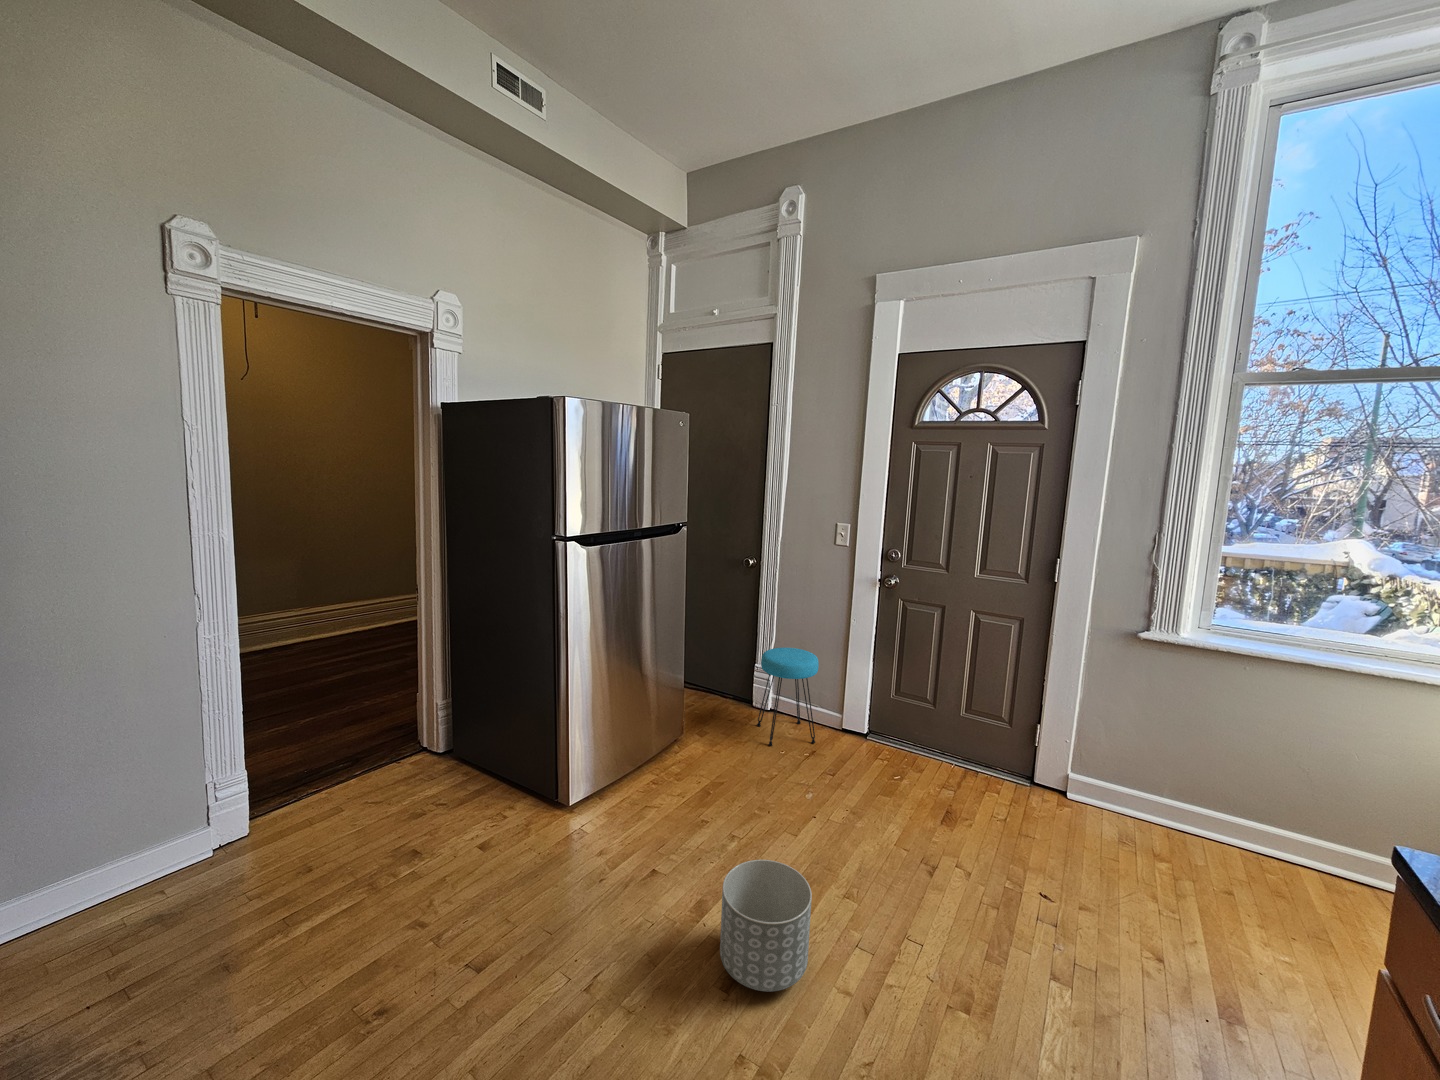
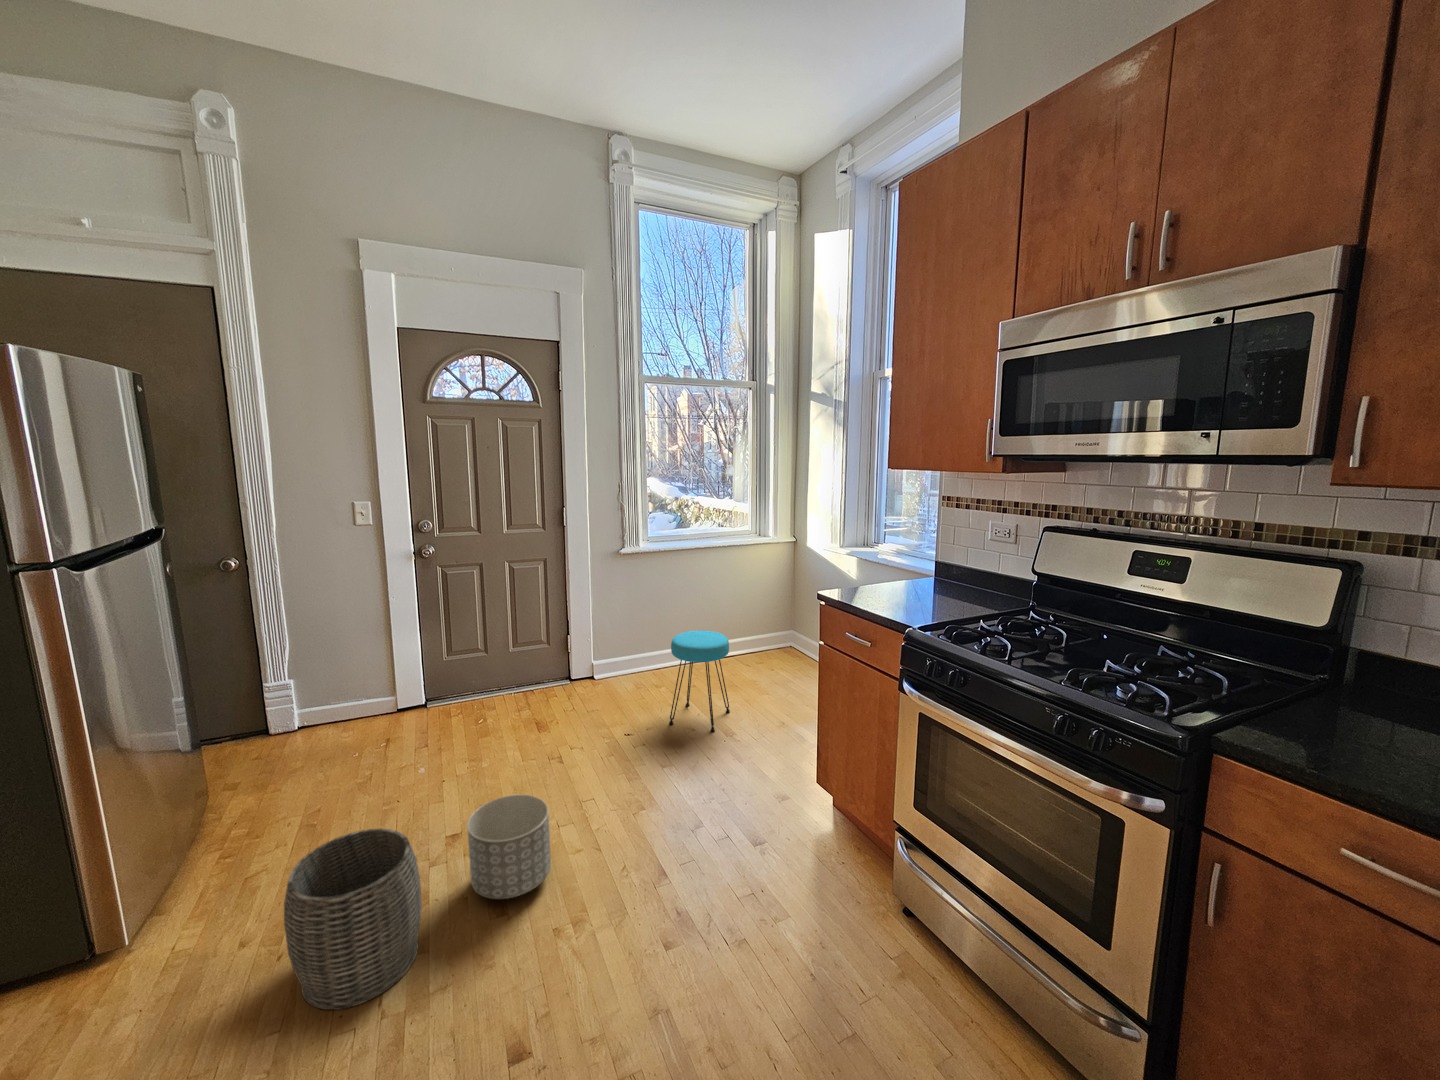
stool: present [757,648,819,745] -> present [669,631,730,731]
woven basket: none [564,807,672,970] -> present [284,829,422,1010]

